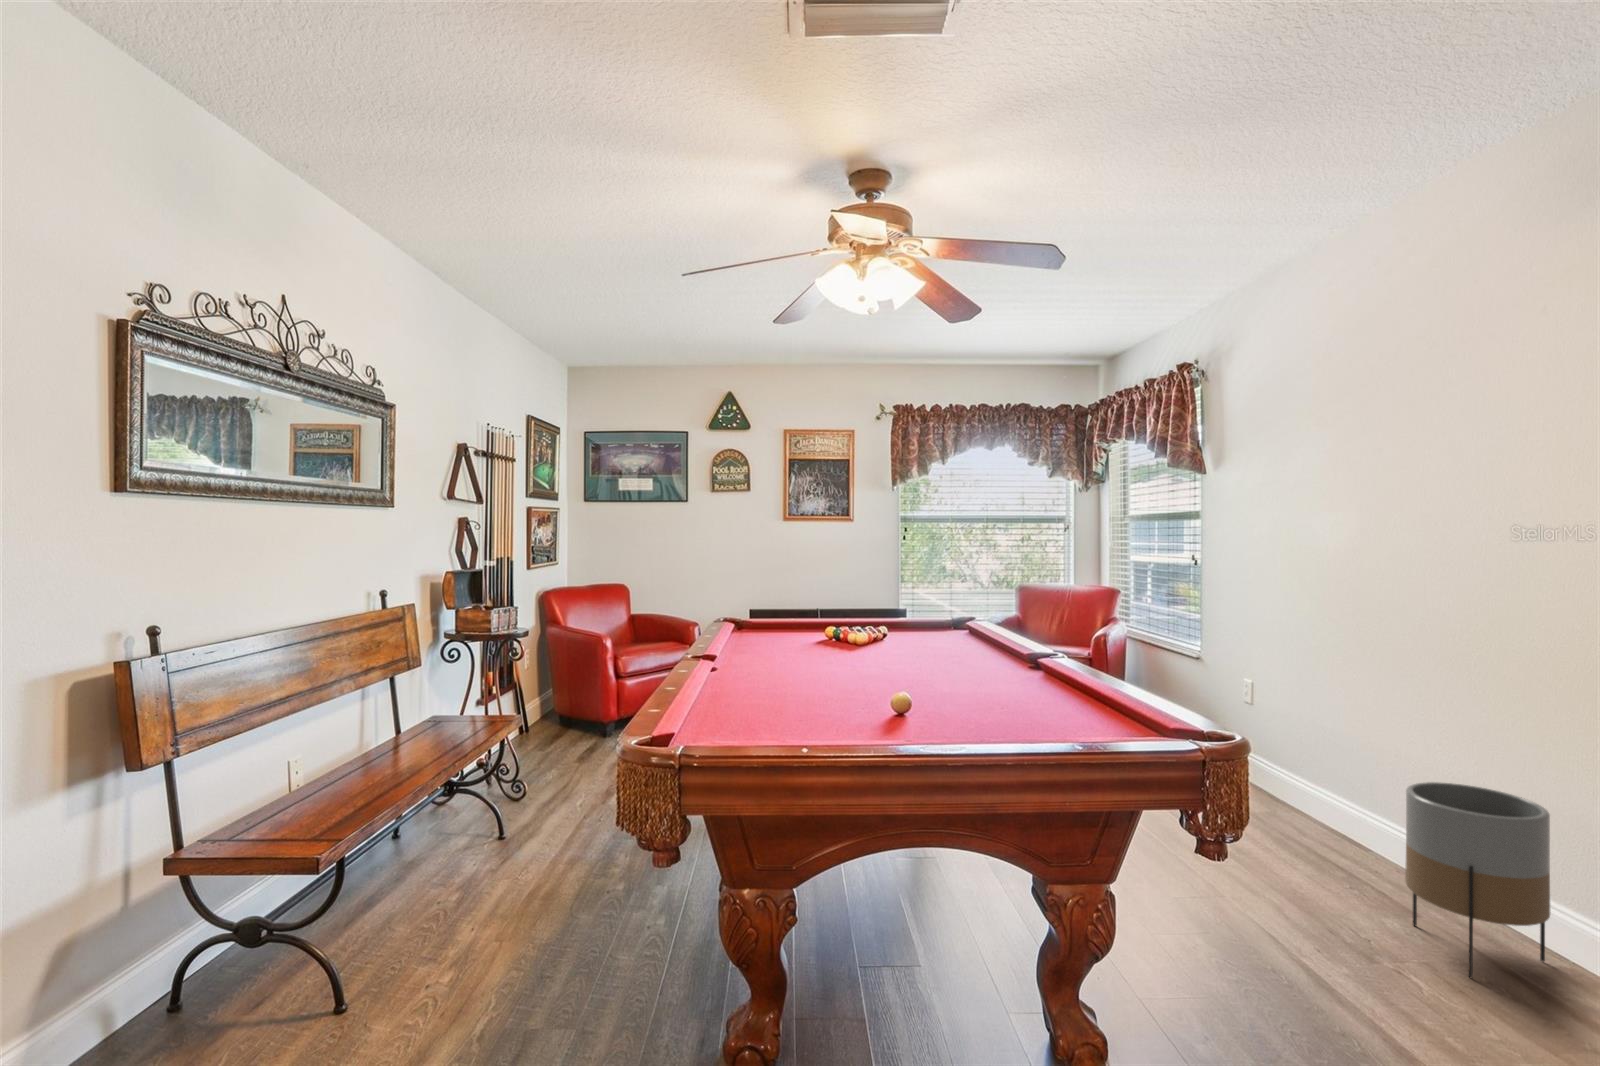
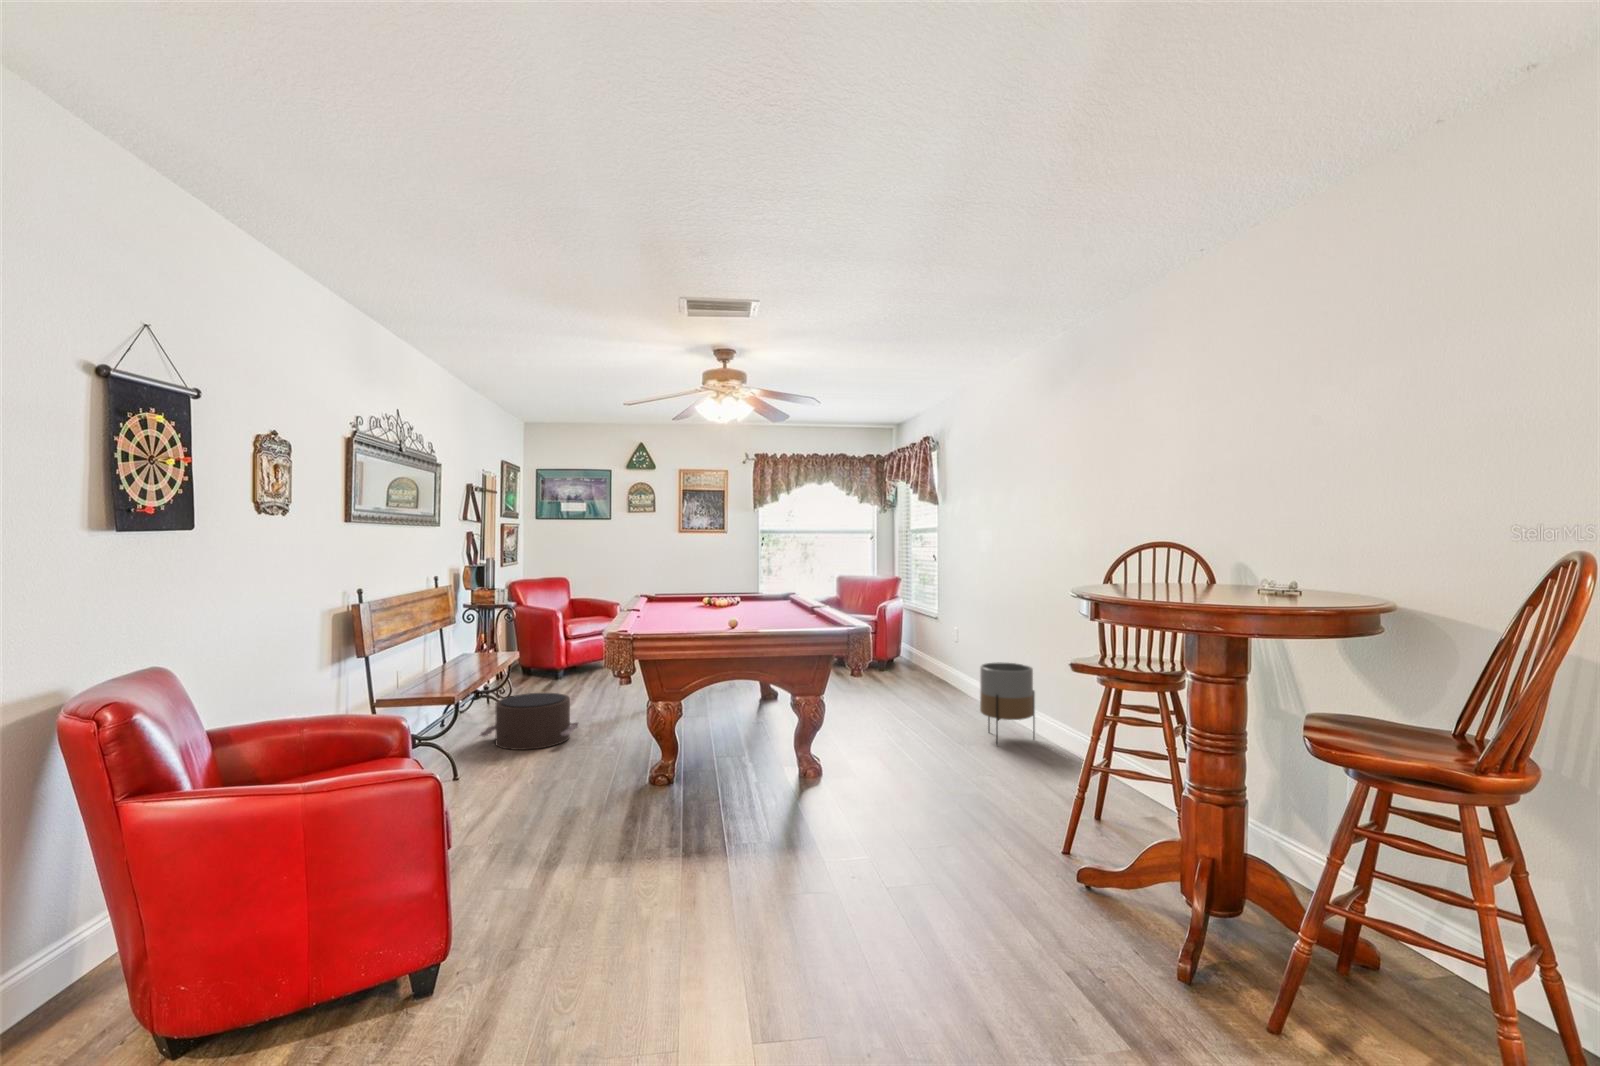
pouf: none [419,797,604,922] -> present [481,693,578,750]

